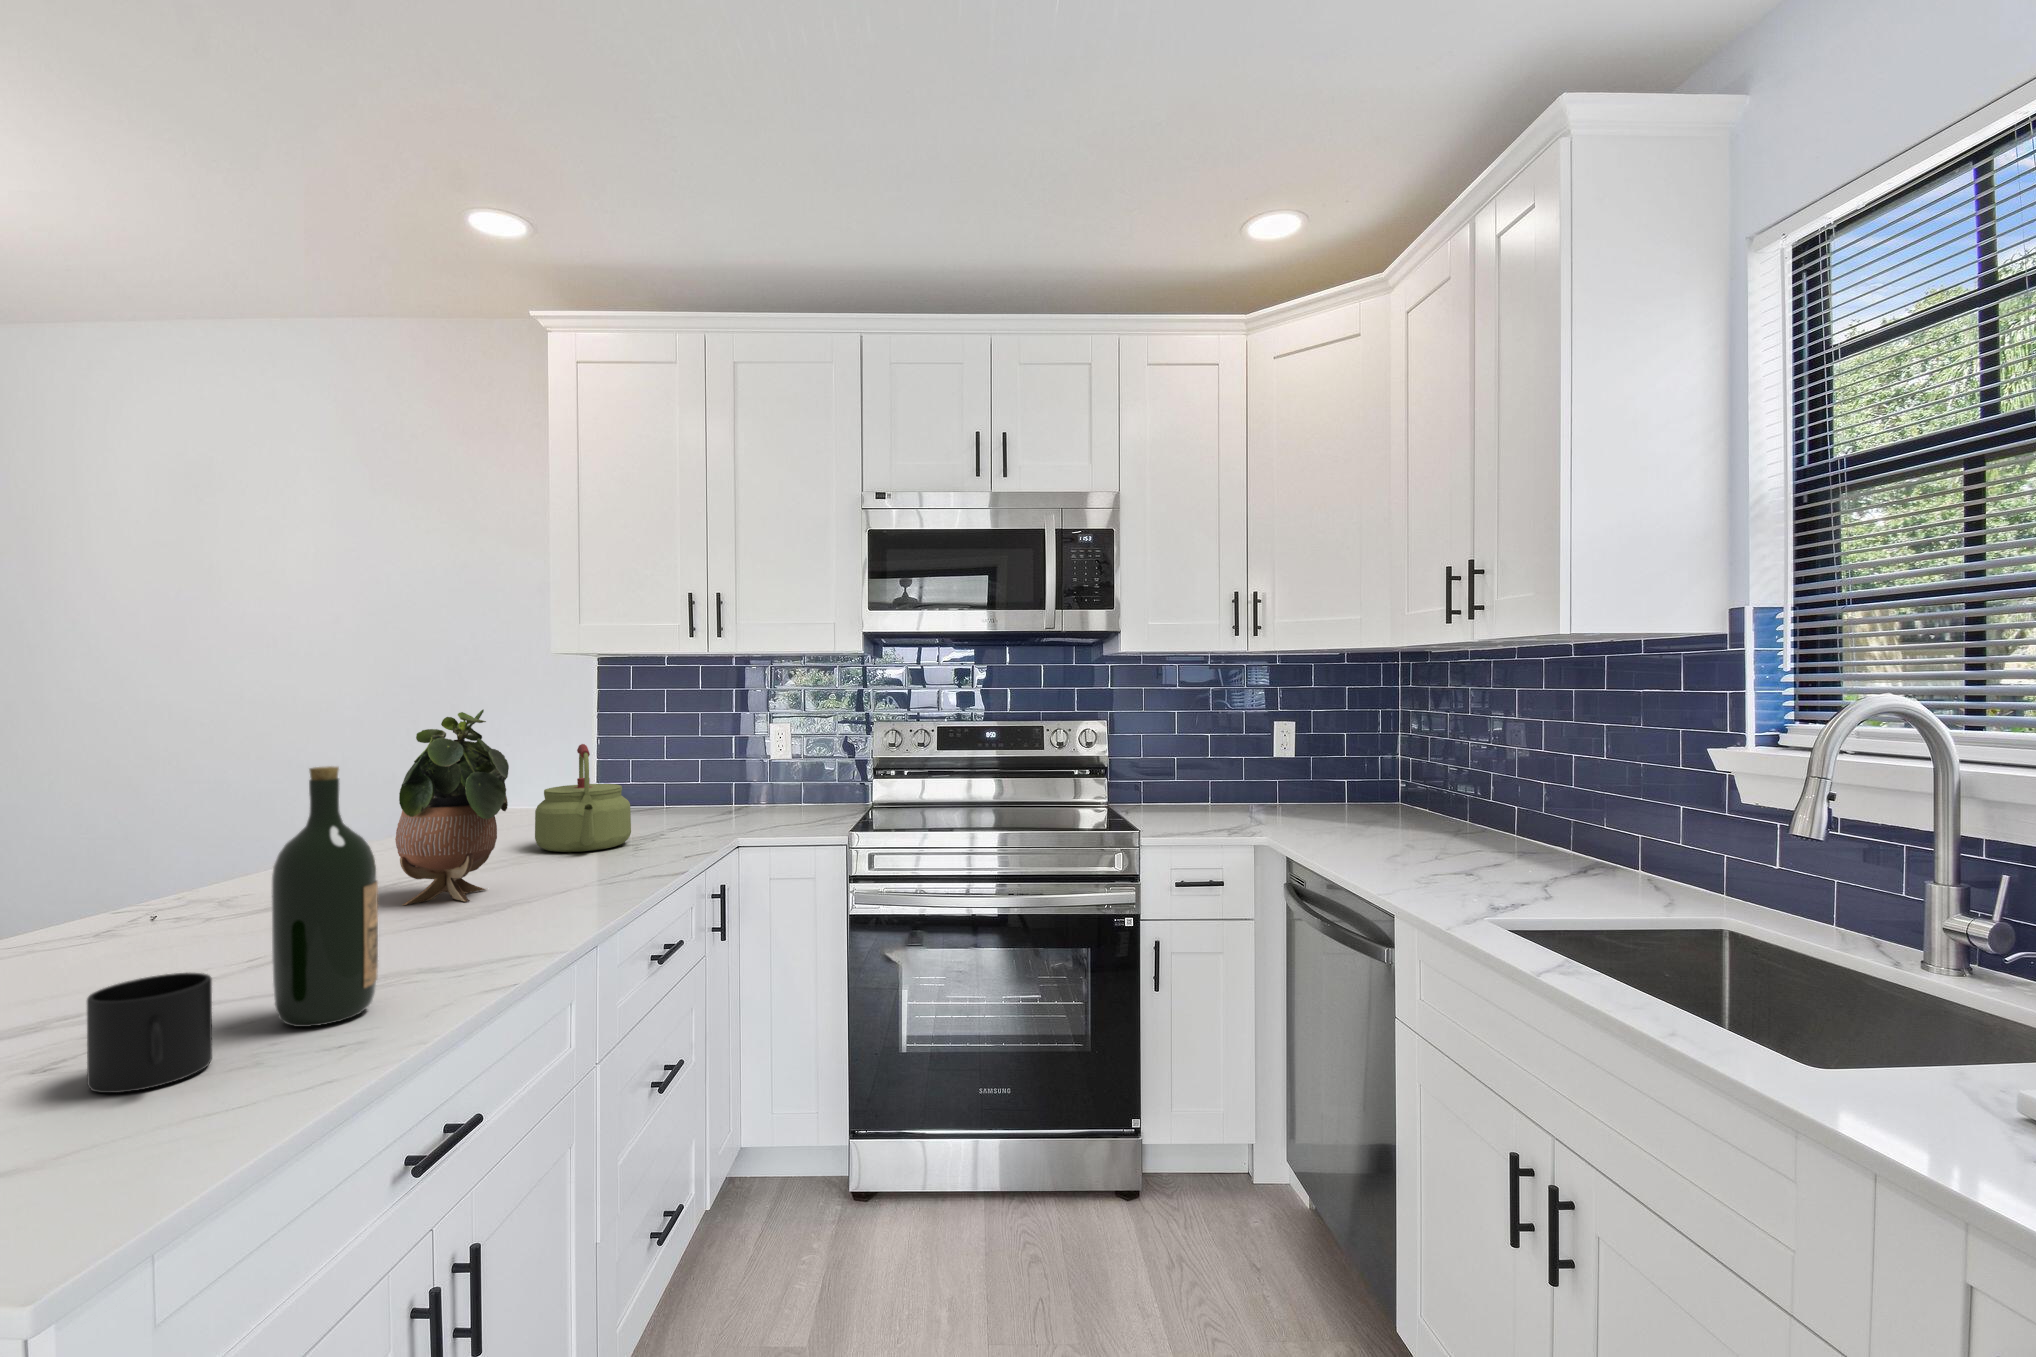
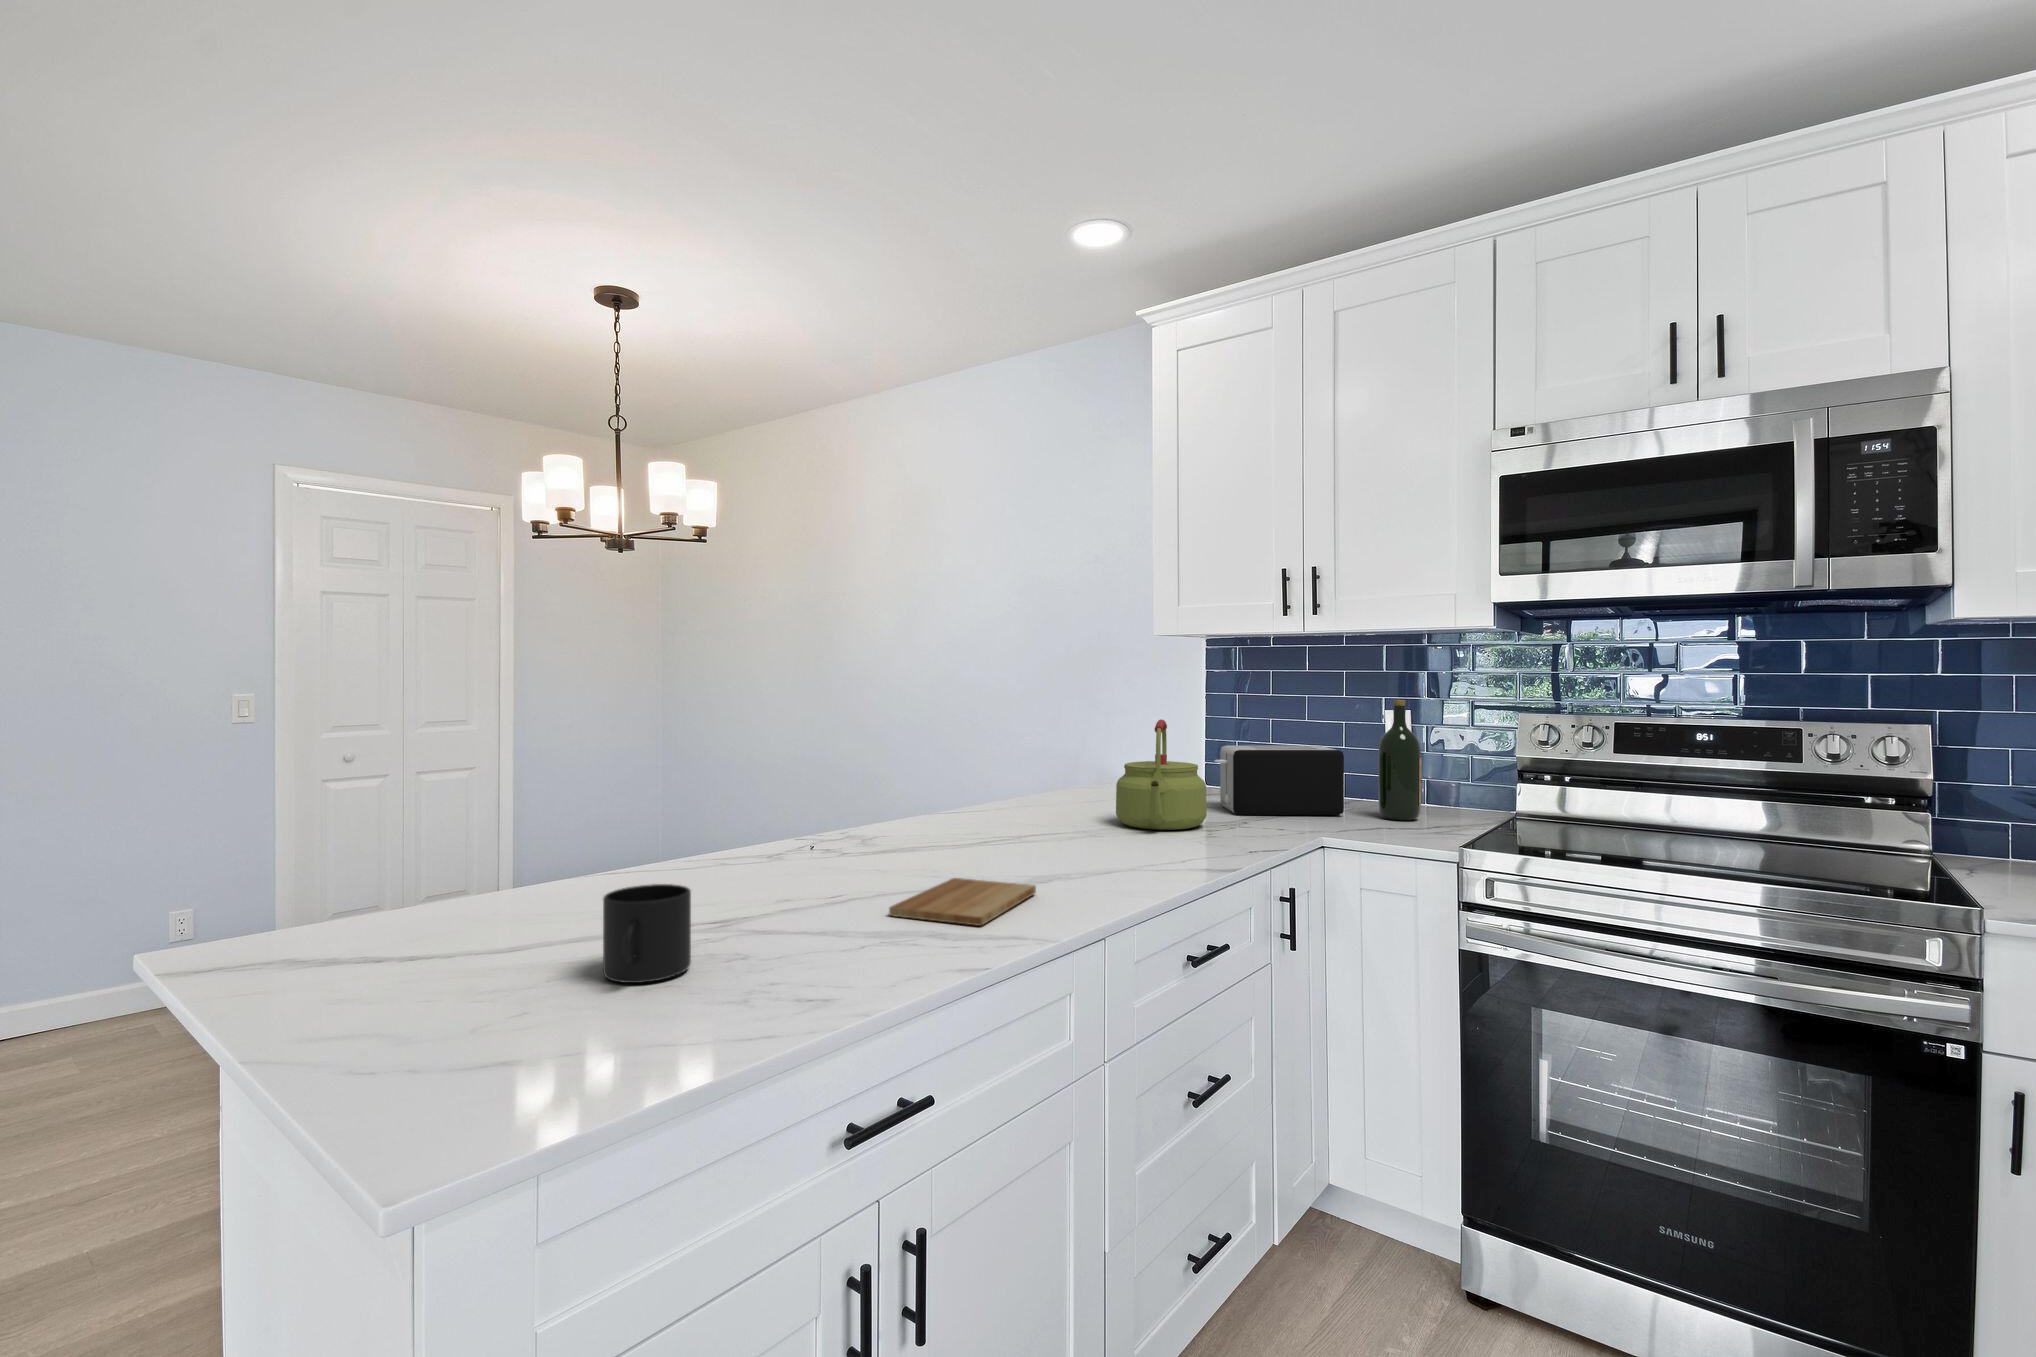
potted plant: present [395,710,509,905] -> none [963,675,1057,862]
toaster: none [622,758,743,828] -> present [1214,745,1344,815]
wine bottle: present [272,766,378,1027] -> present [1378,700,1422,820]
cutting board: none [389,916,529,970] -> present [889,878,1036,926]

